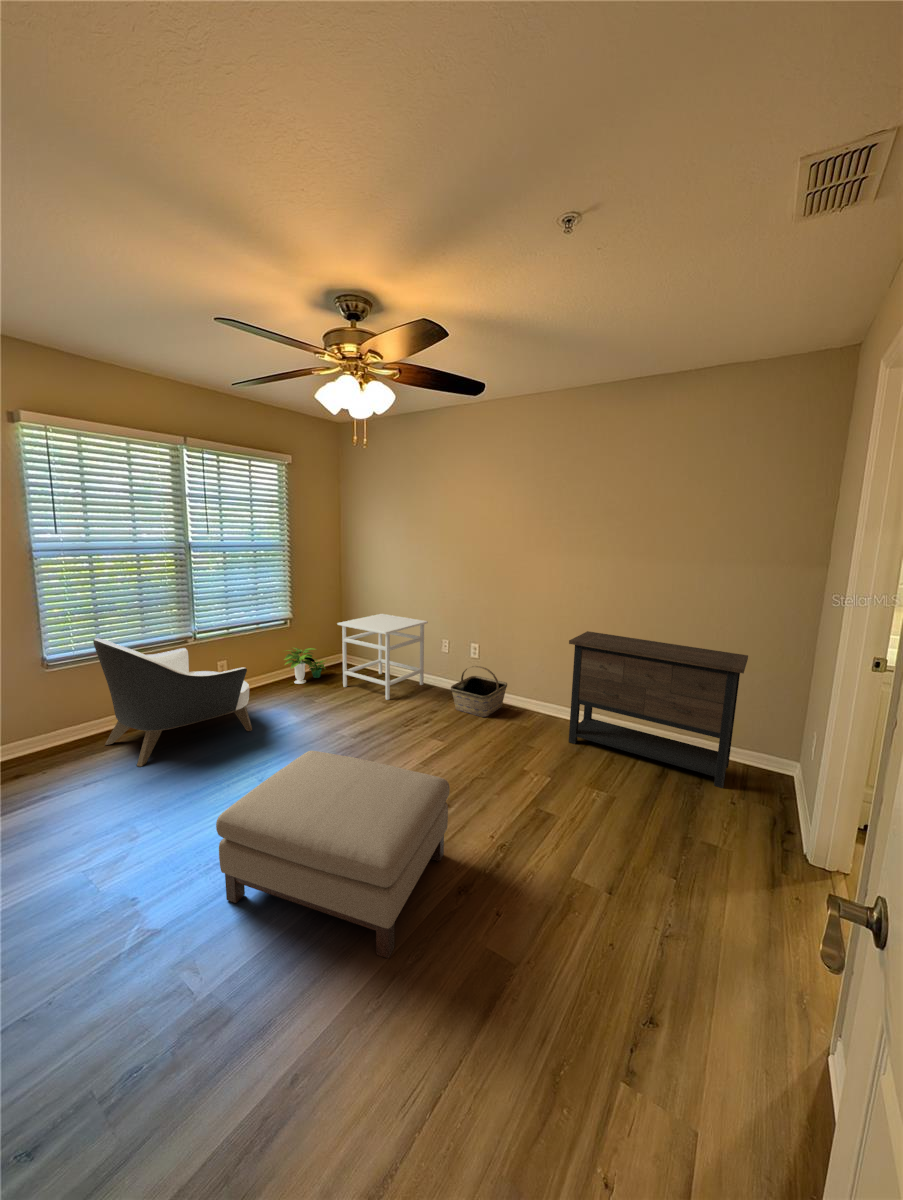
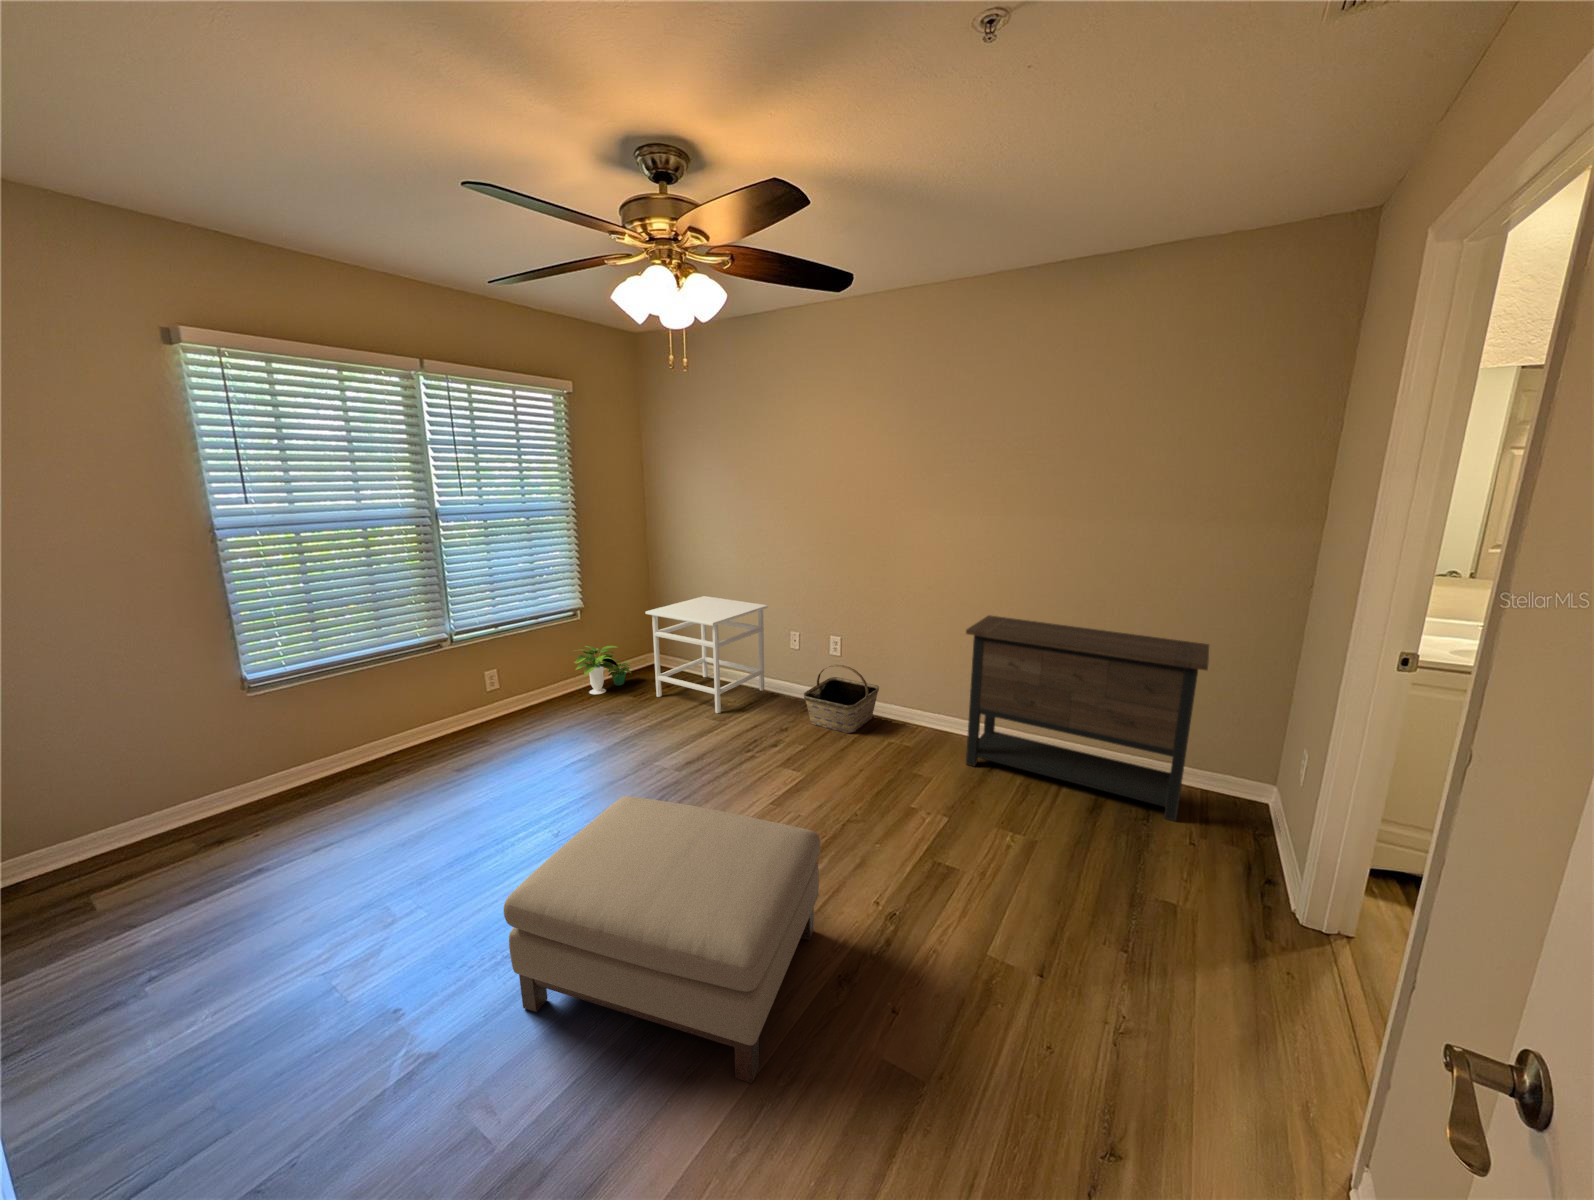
armchair: present [93,639,252,766] -> none [311,648,538,820]

